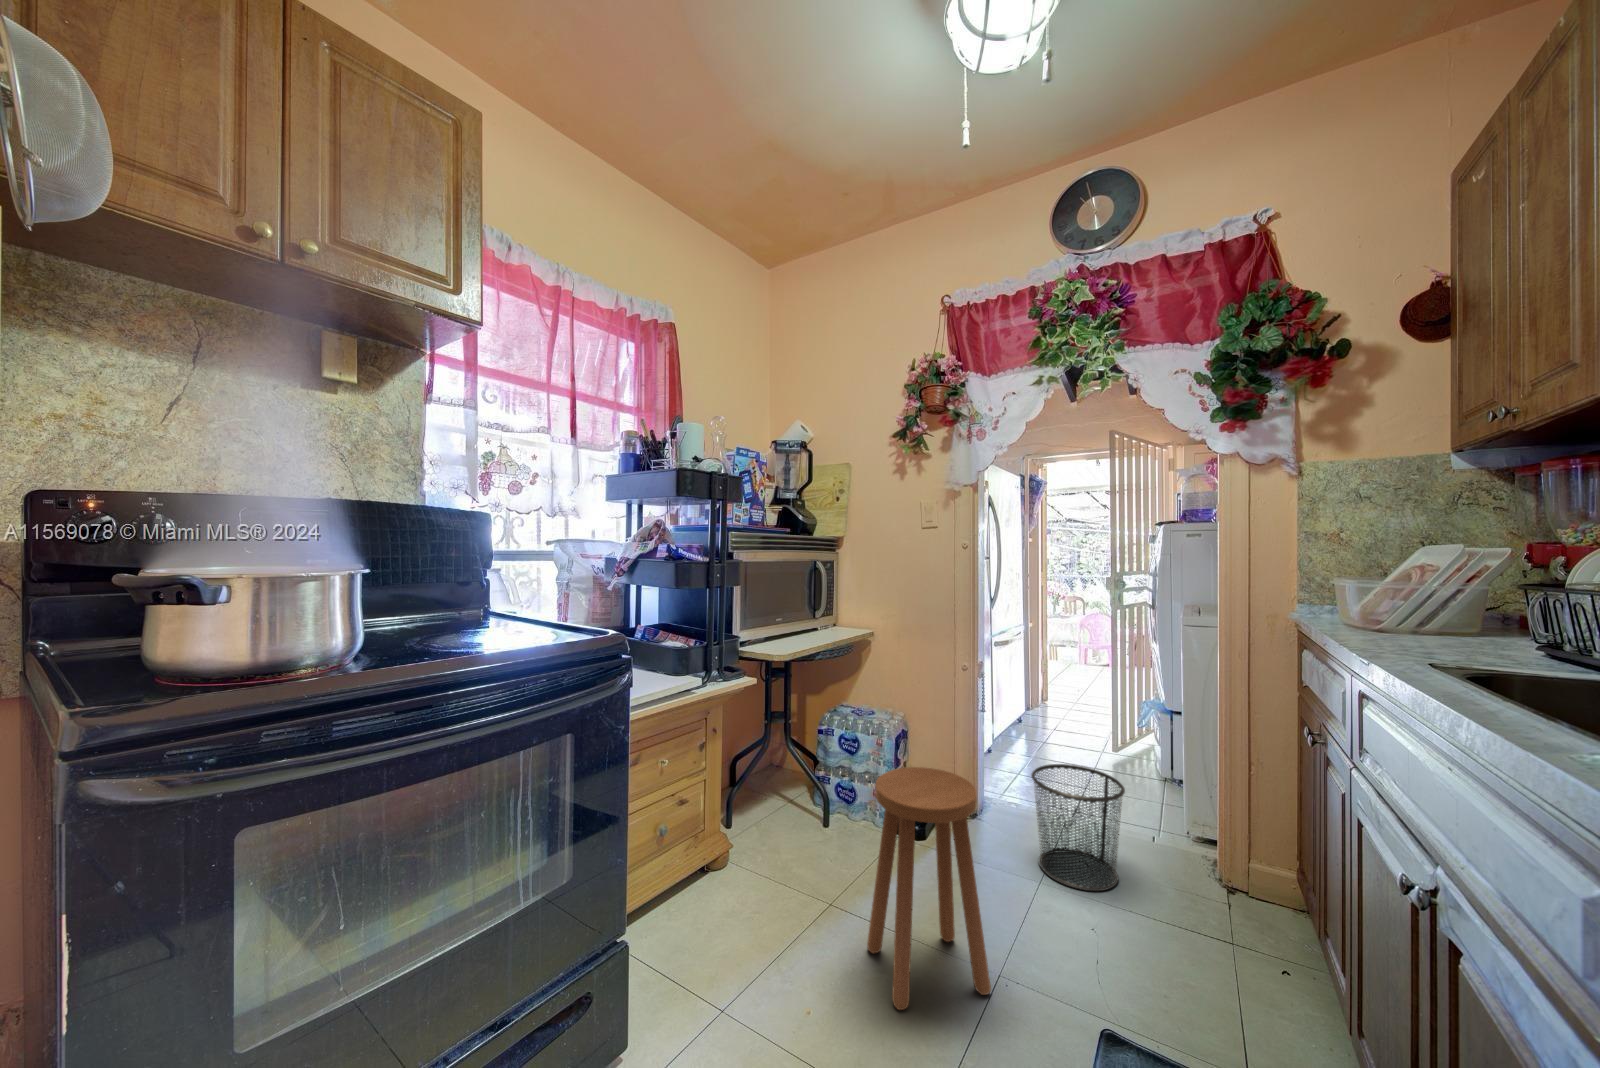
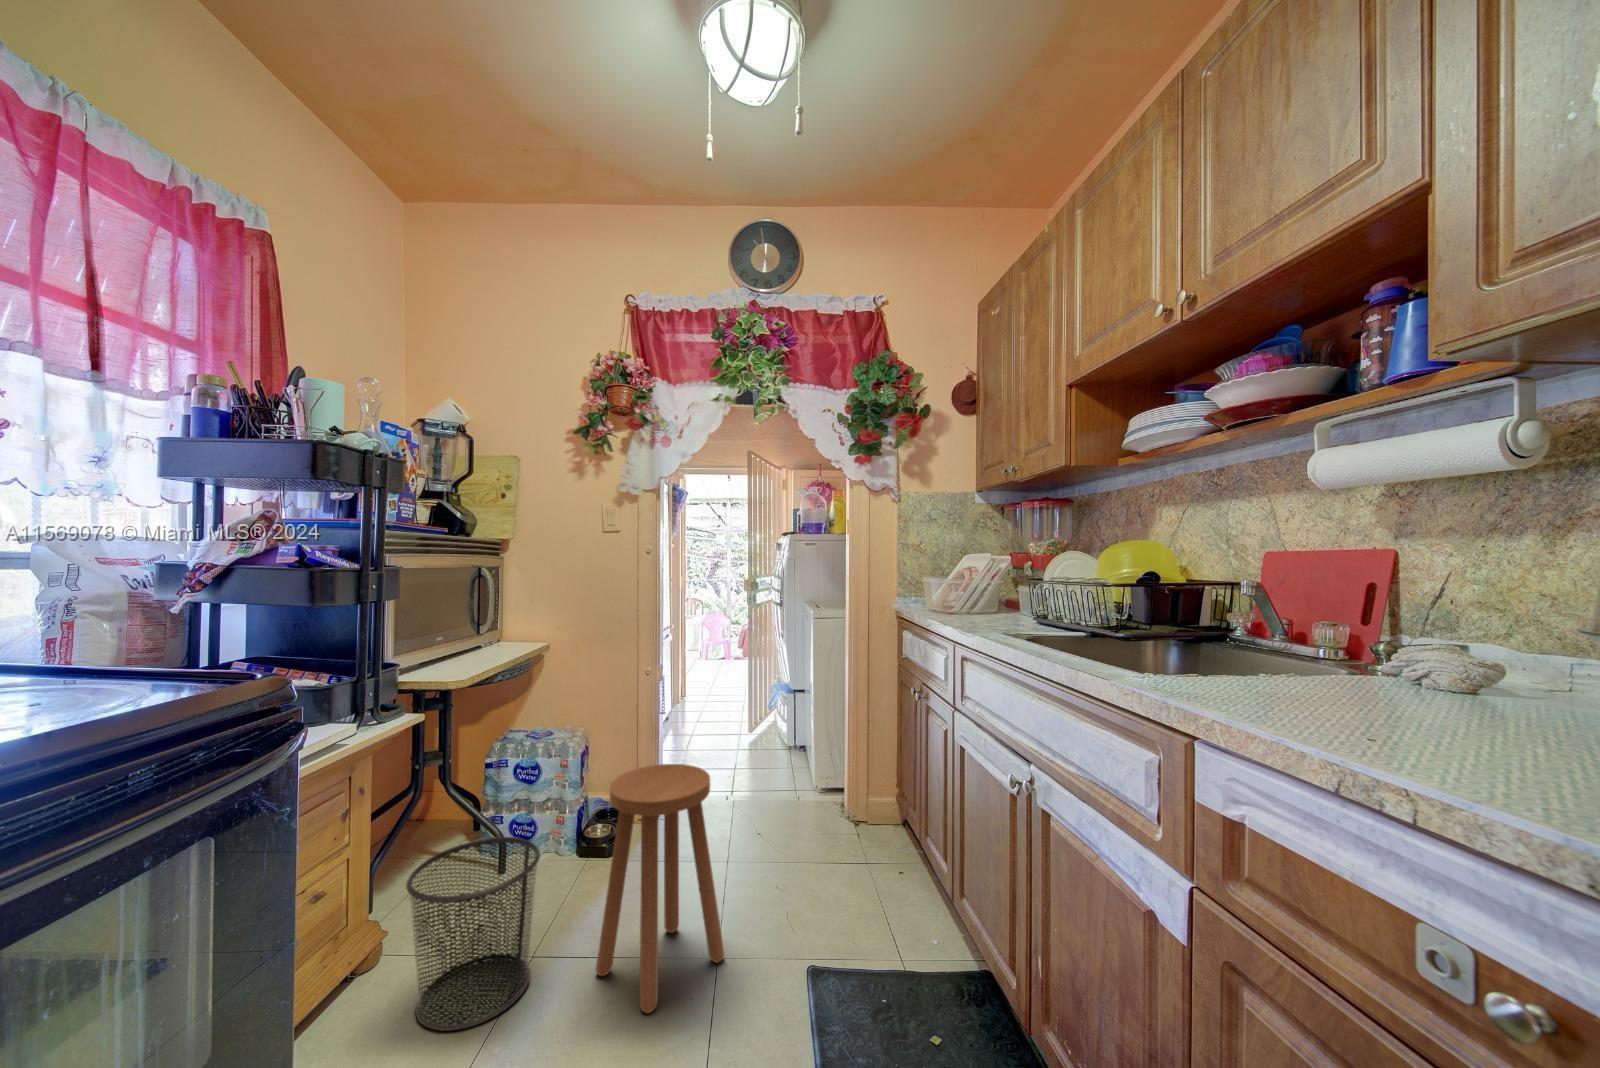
waste bin: present [1031,764,1125,891] -> present [406,837,540,1031]

